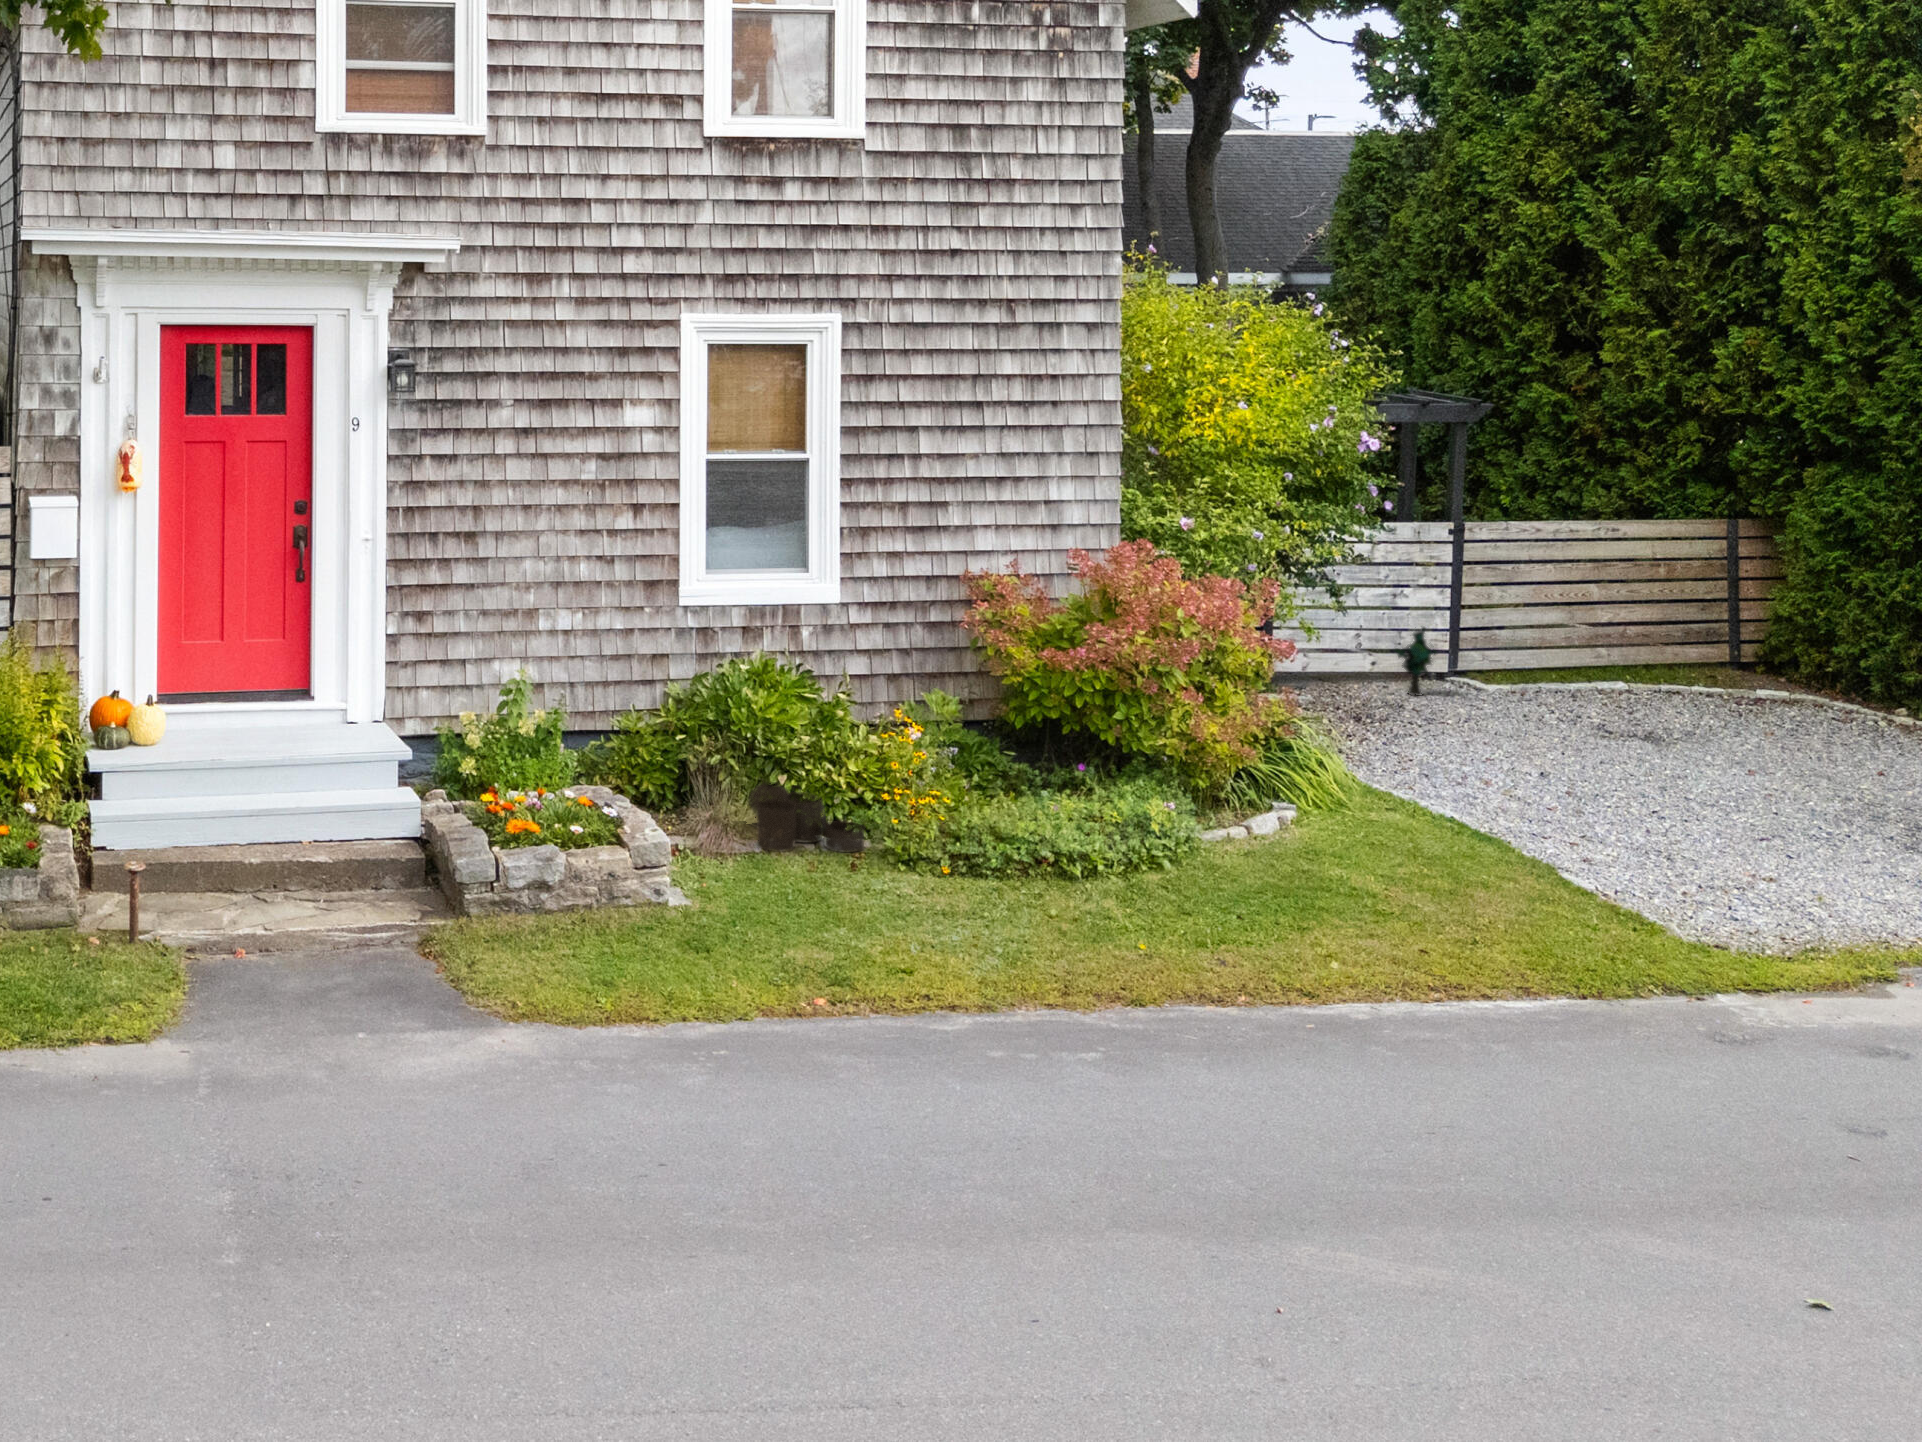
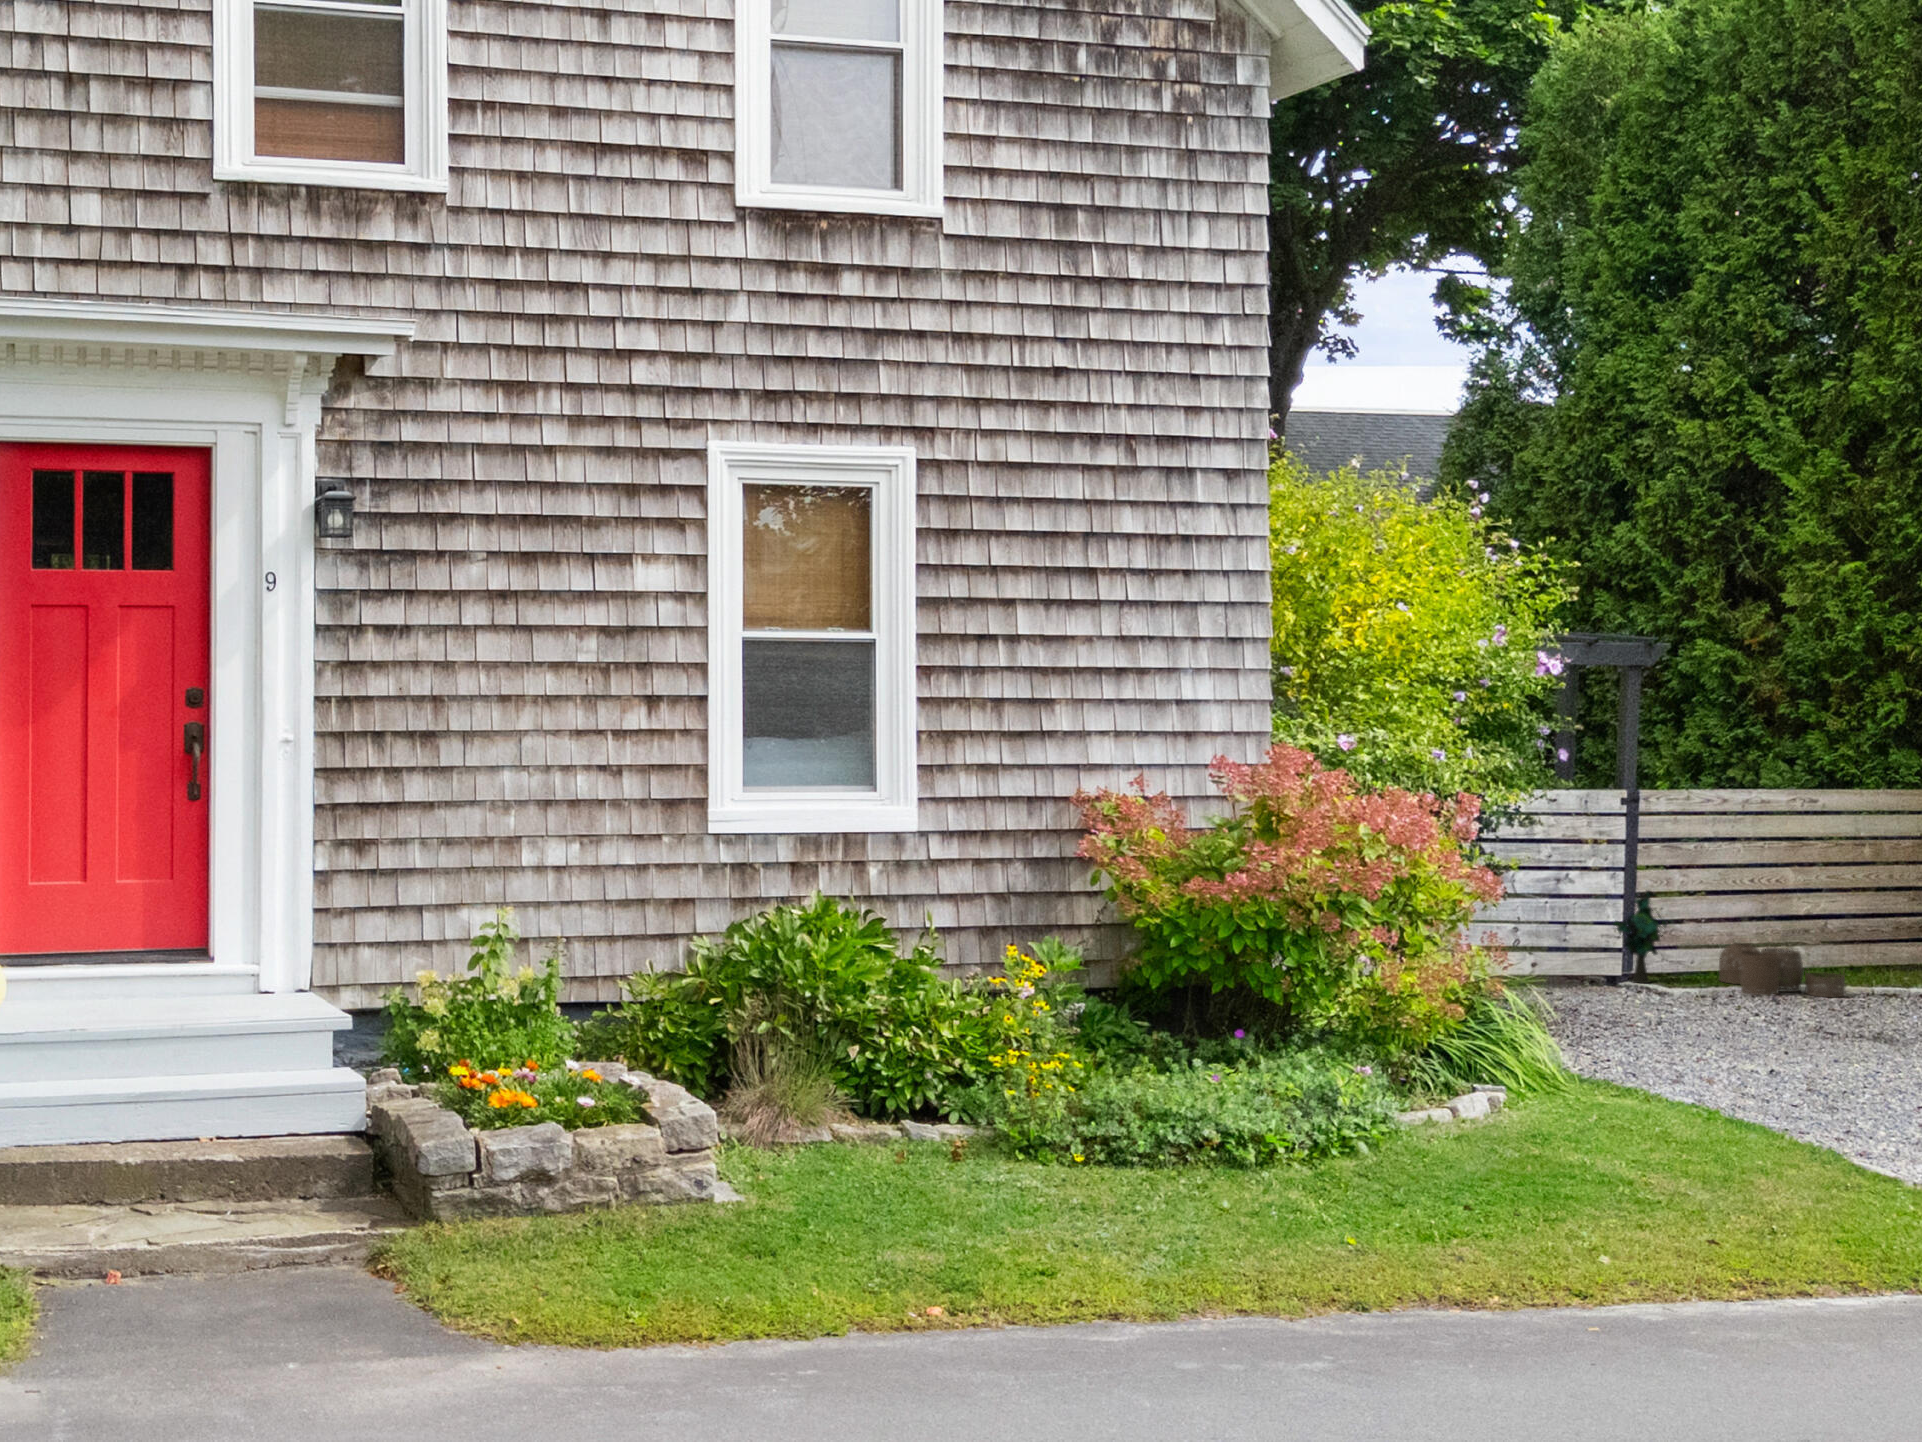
woven basket: present [748,779,864,852] -> present [1719,942,1845,997]

